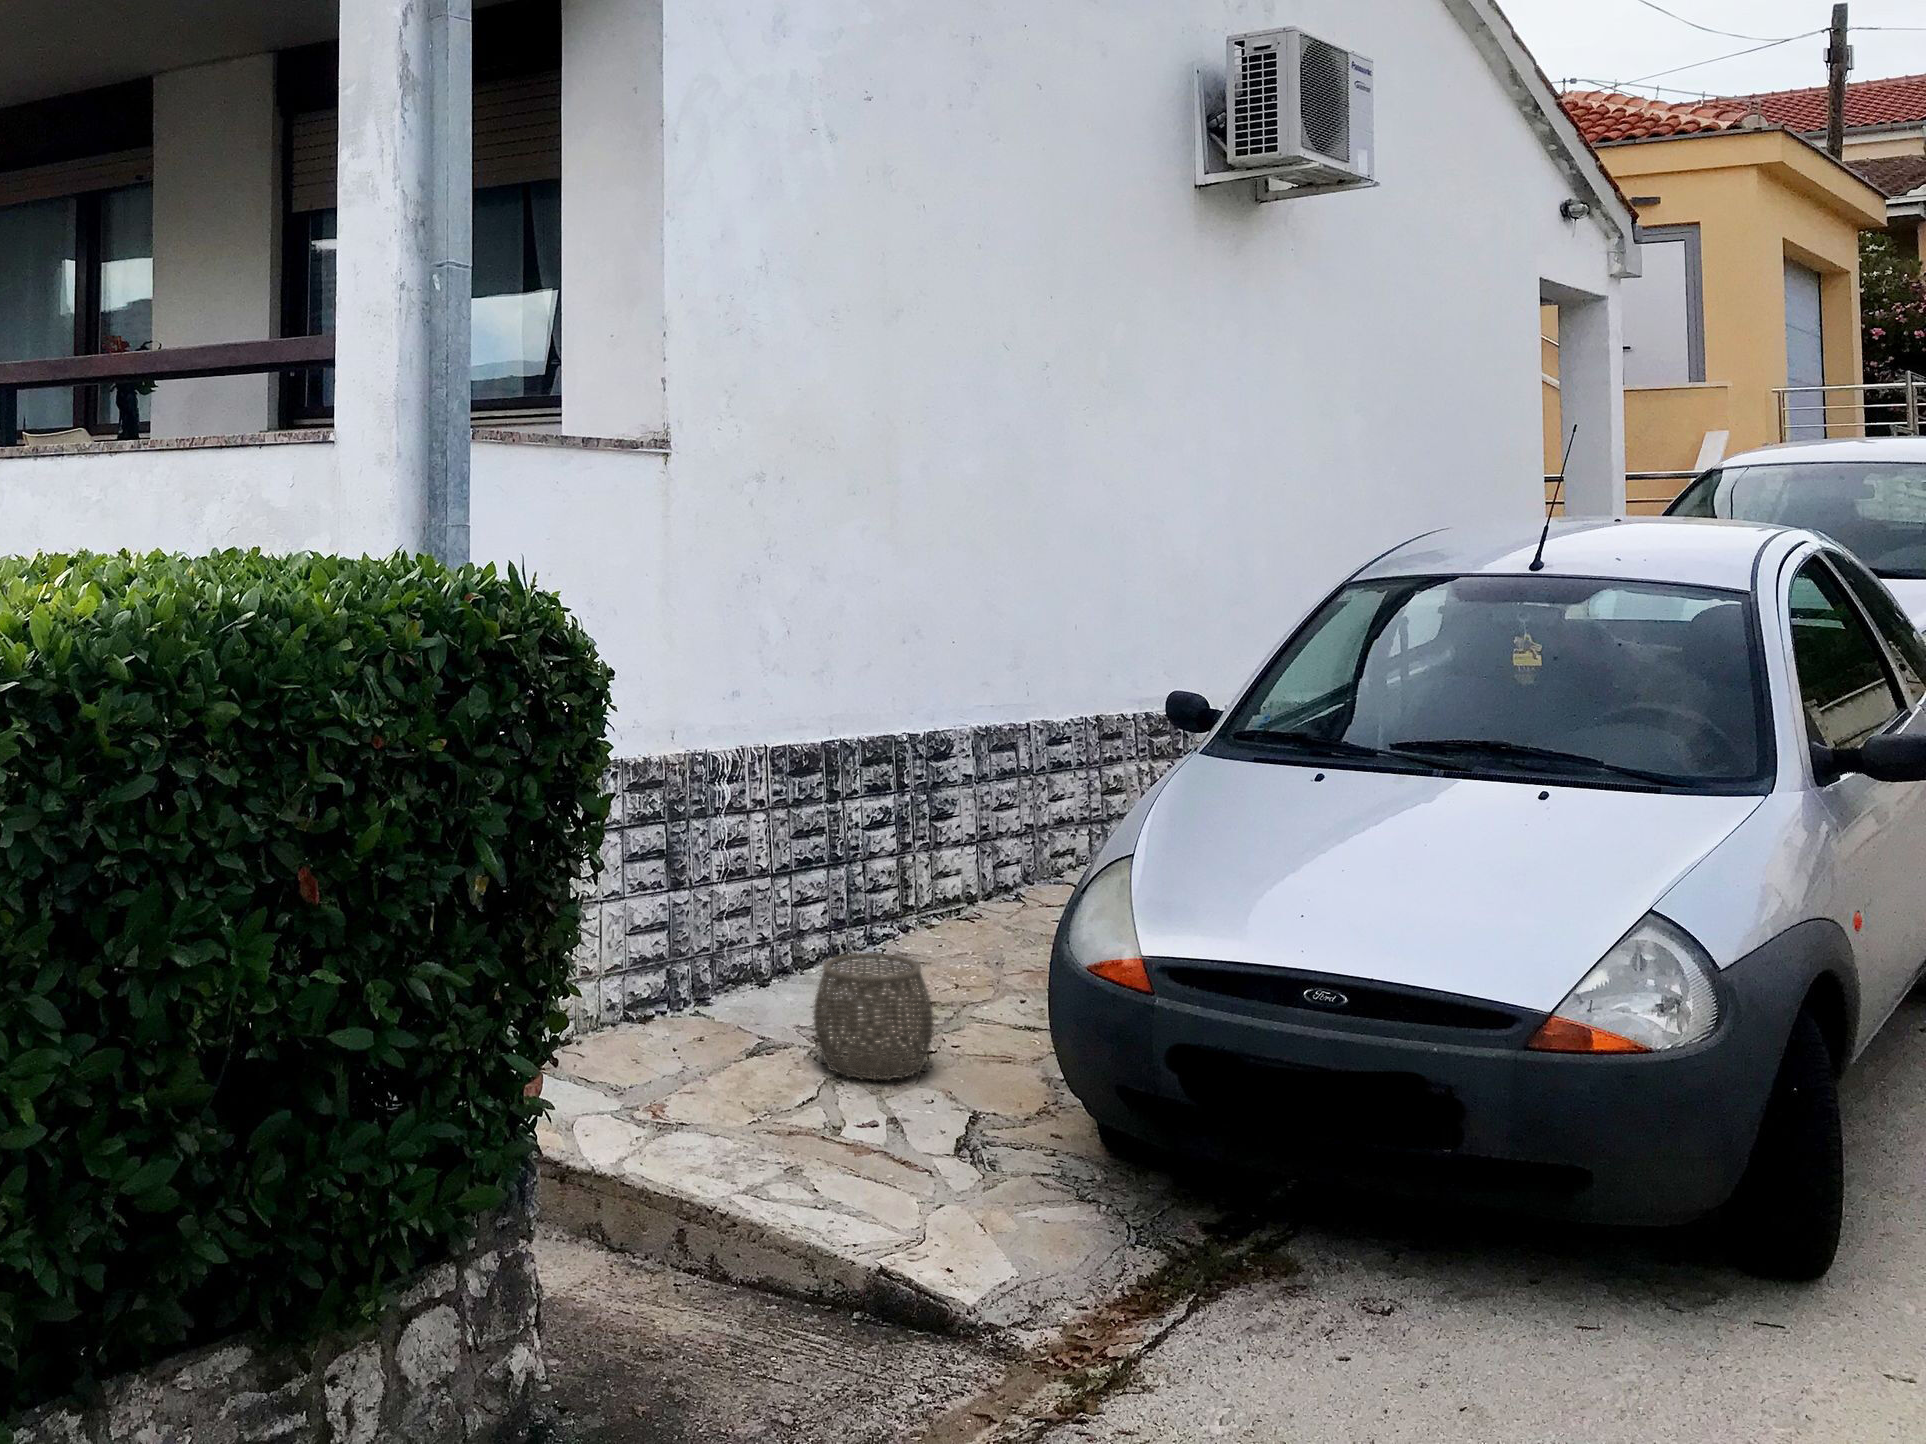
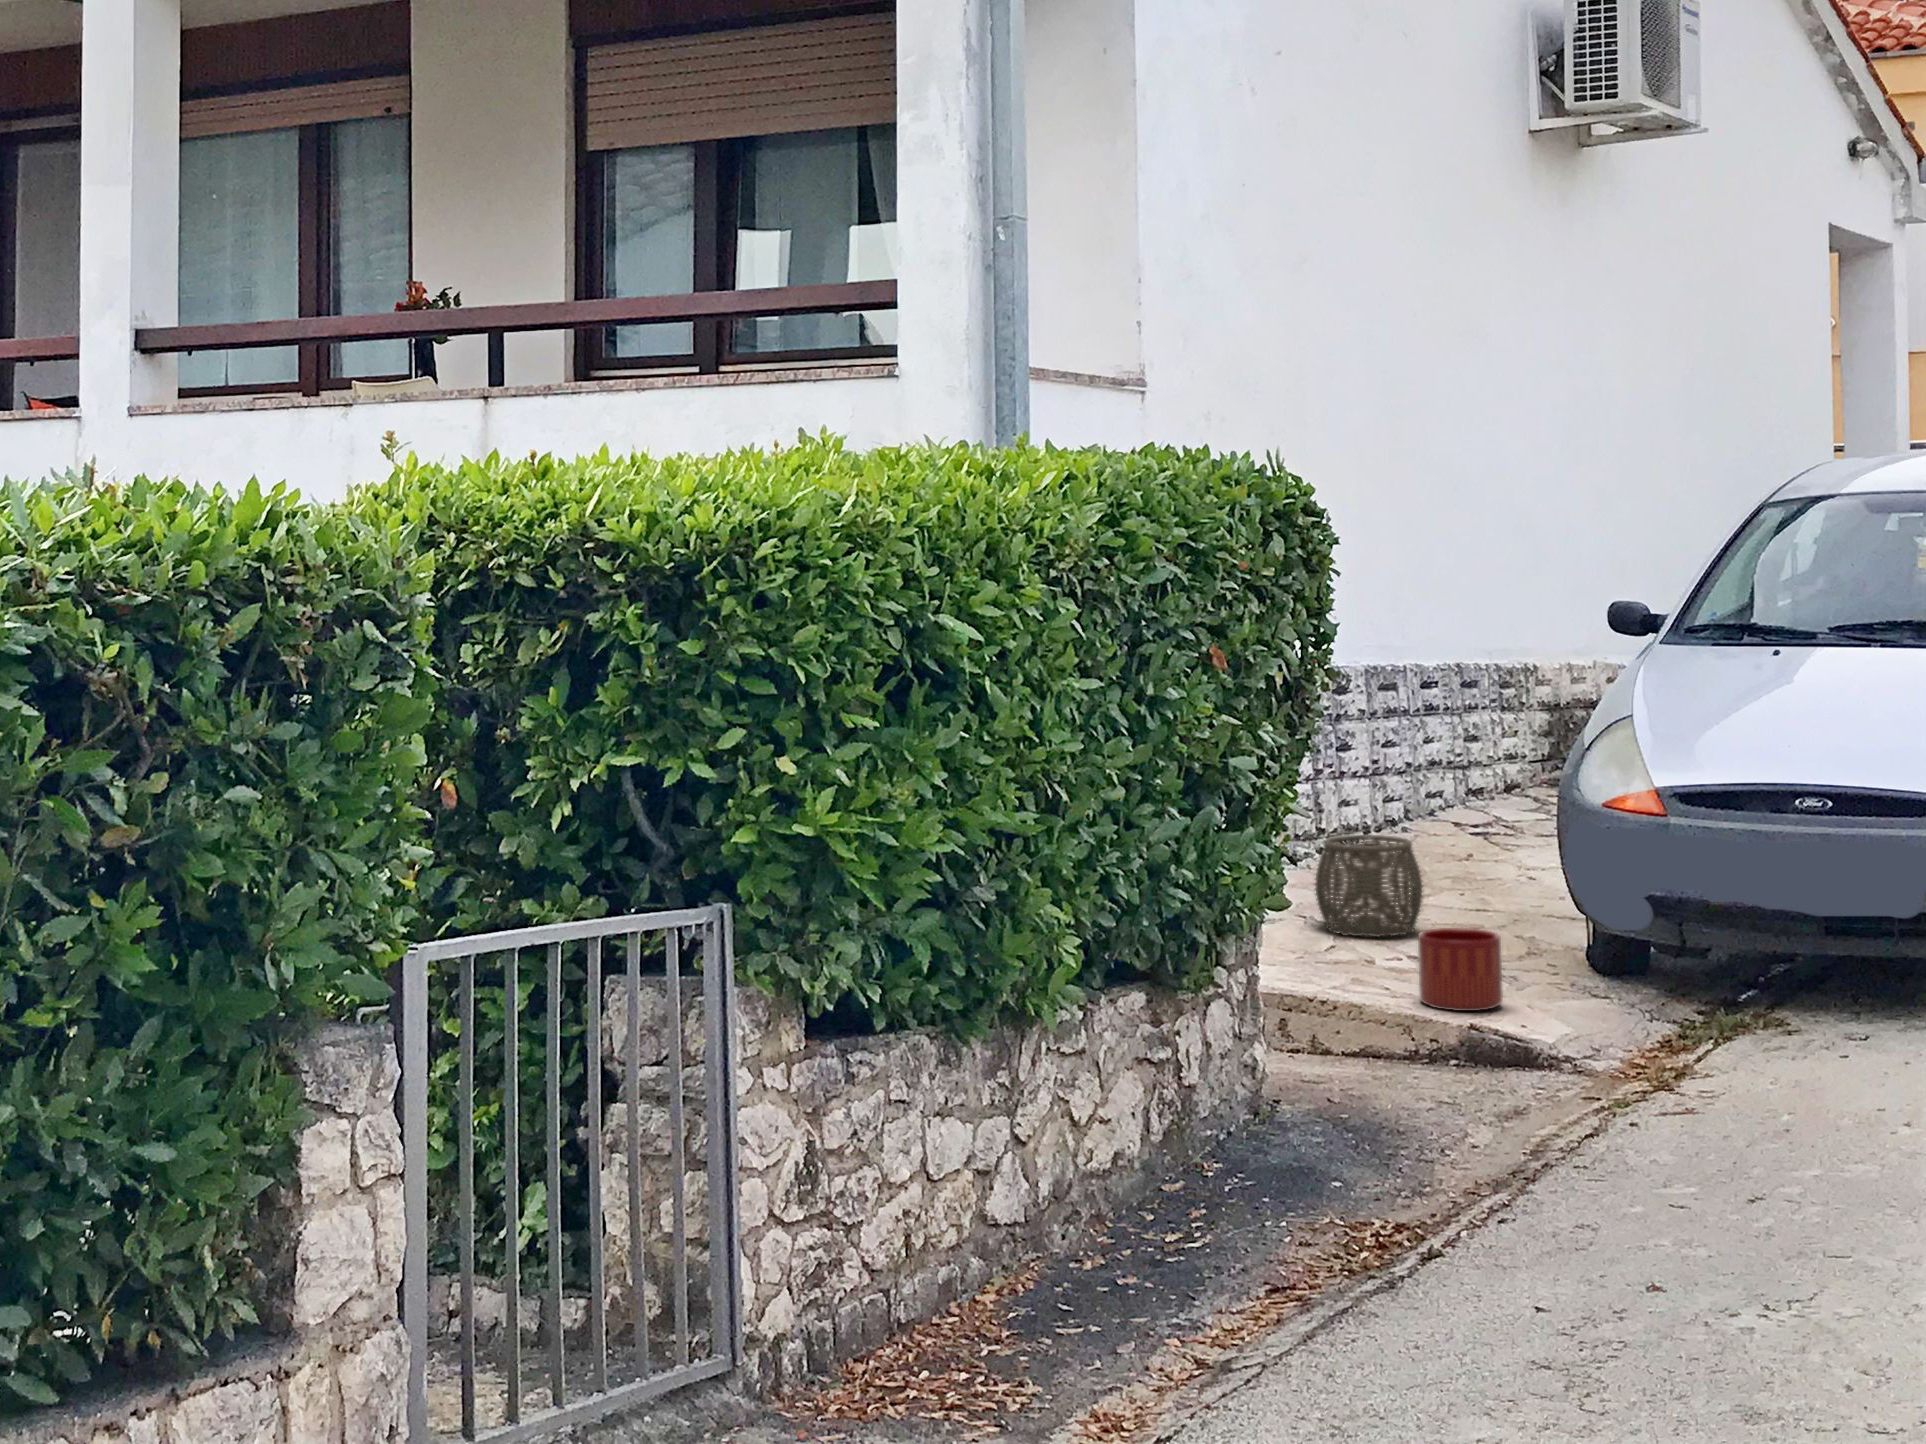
planter: none [834,1123,935,1241] -> present [1418,928,1503,1011]

